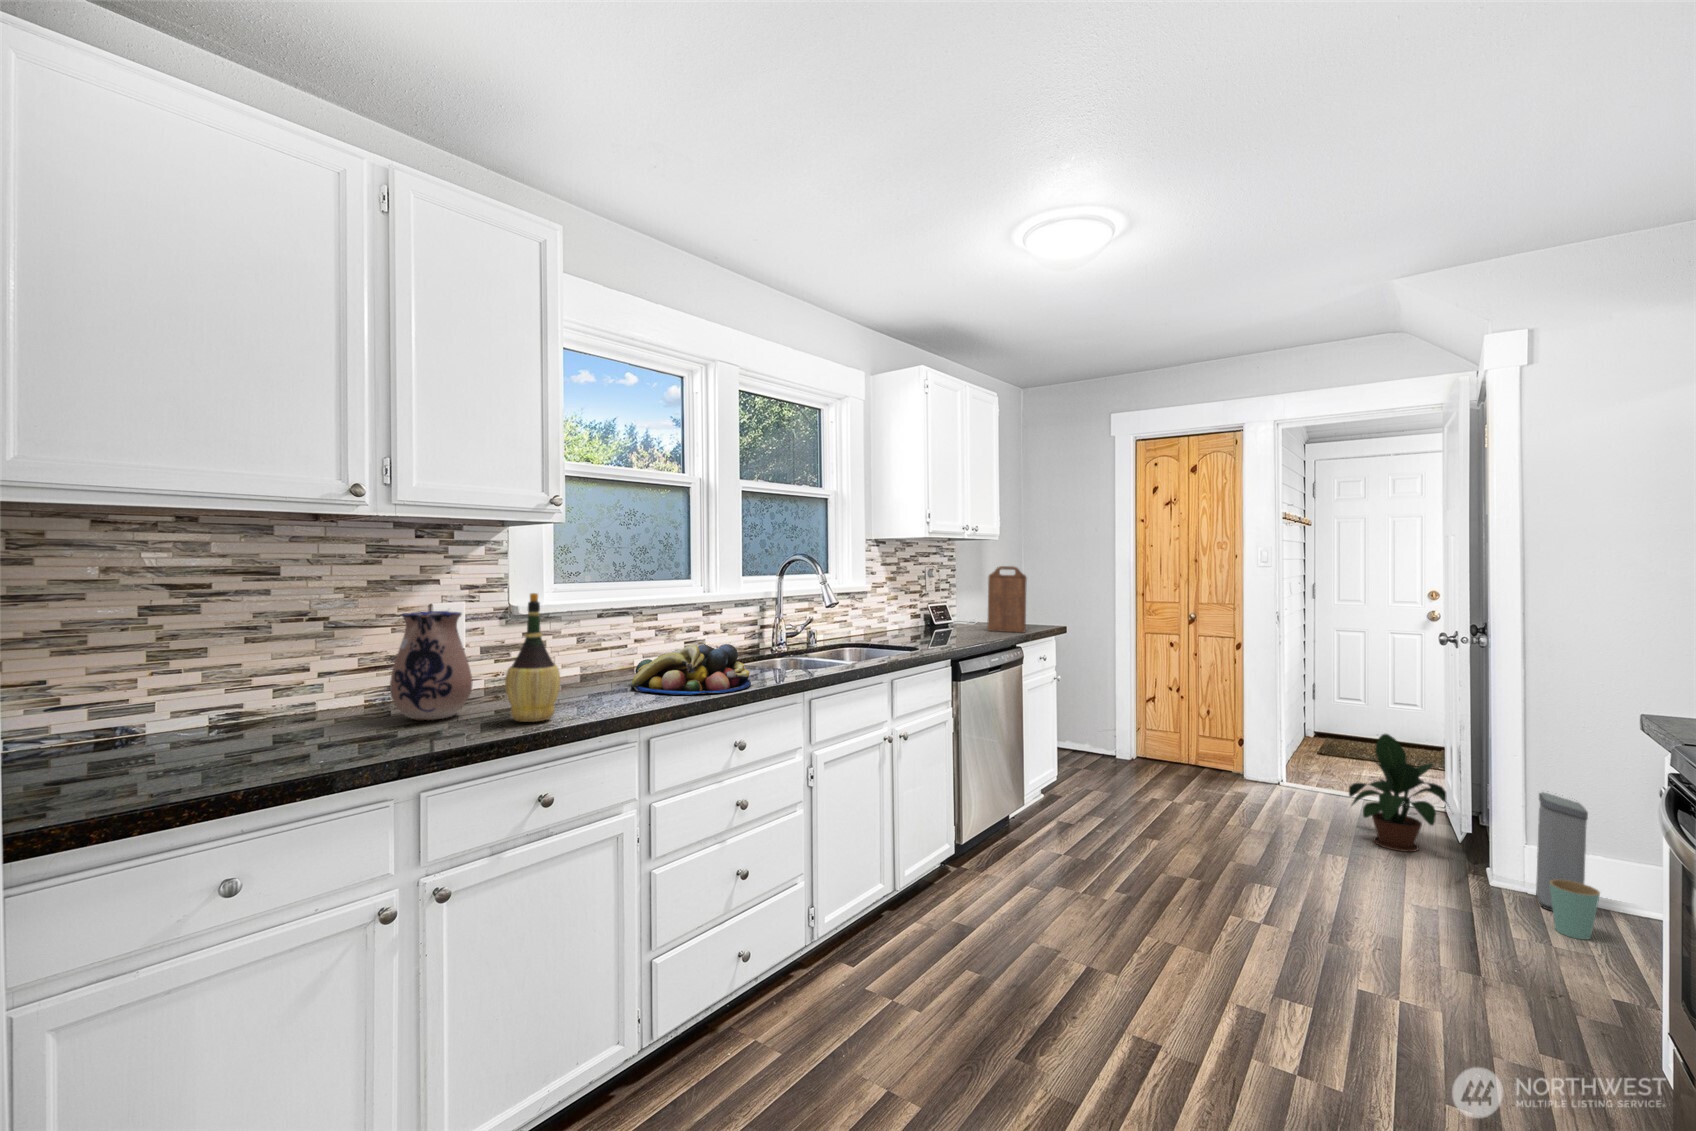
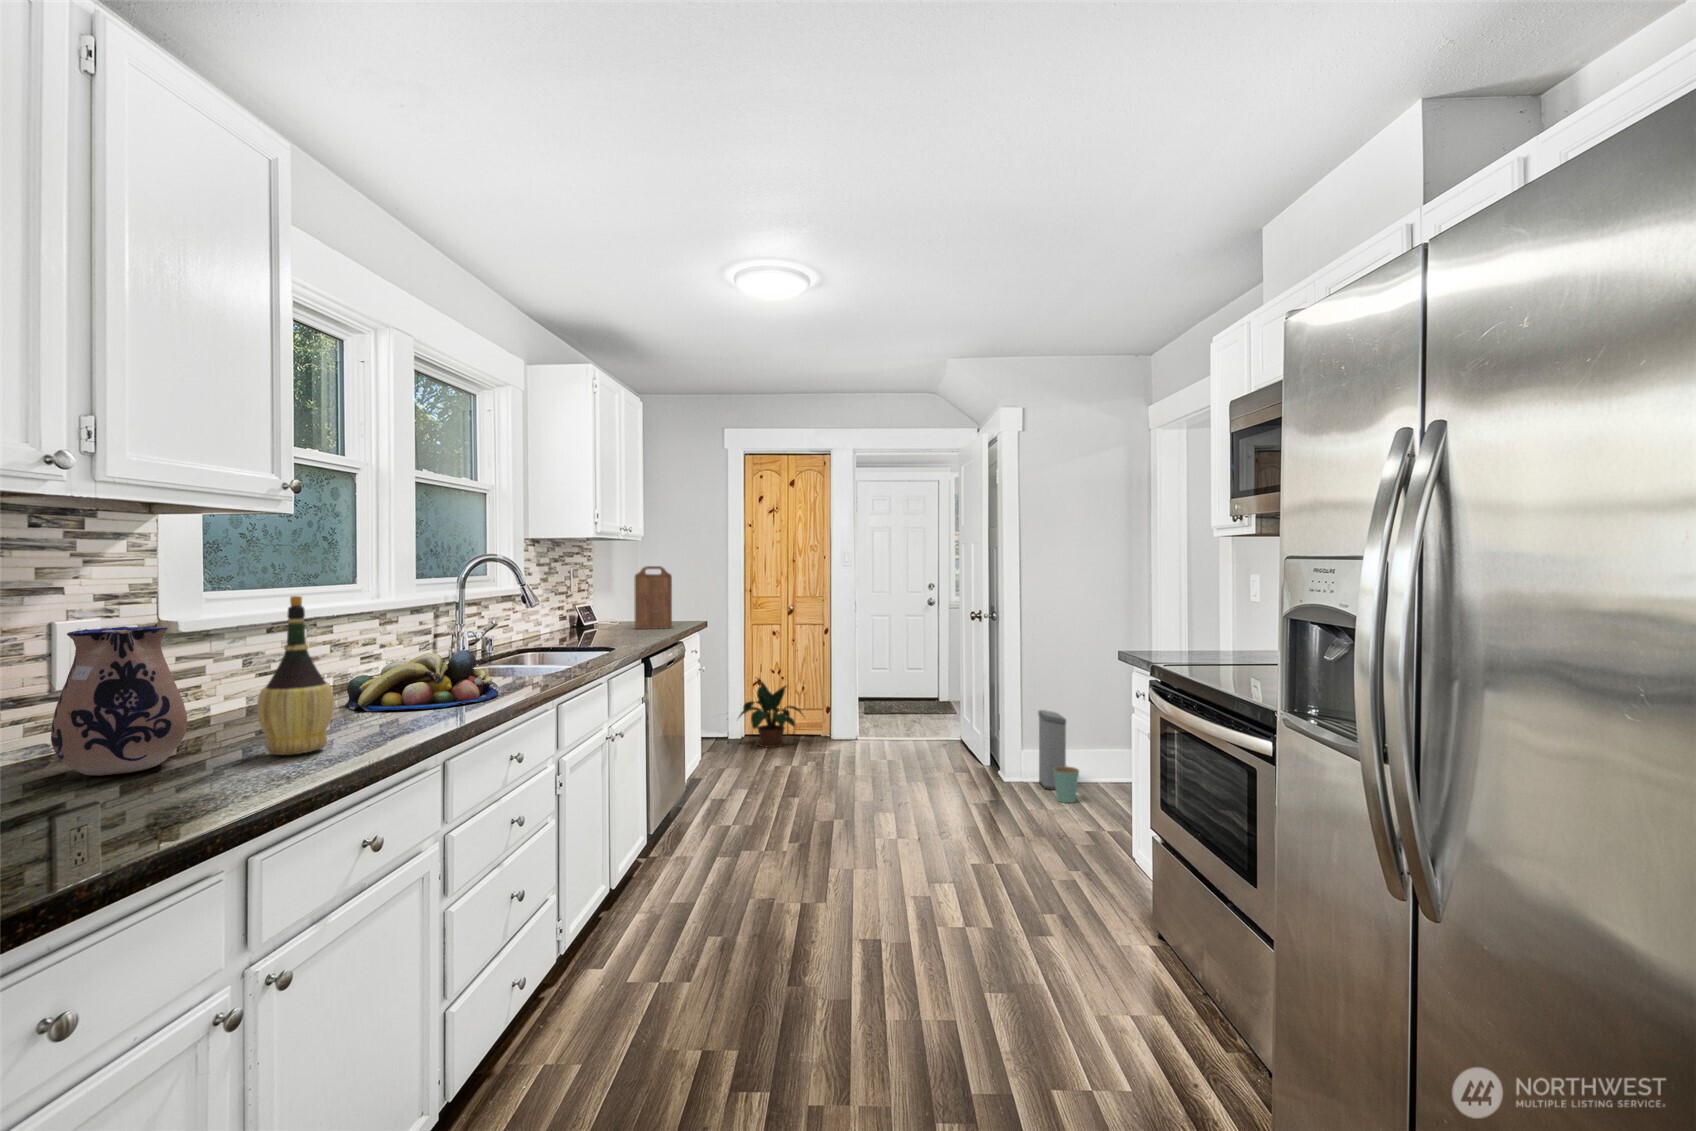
potted plant: present [1349,734,1450,852] -> present [739,678,803,748]

